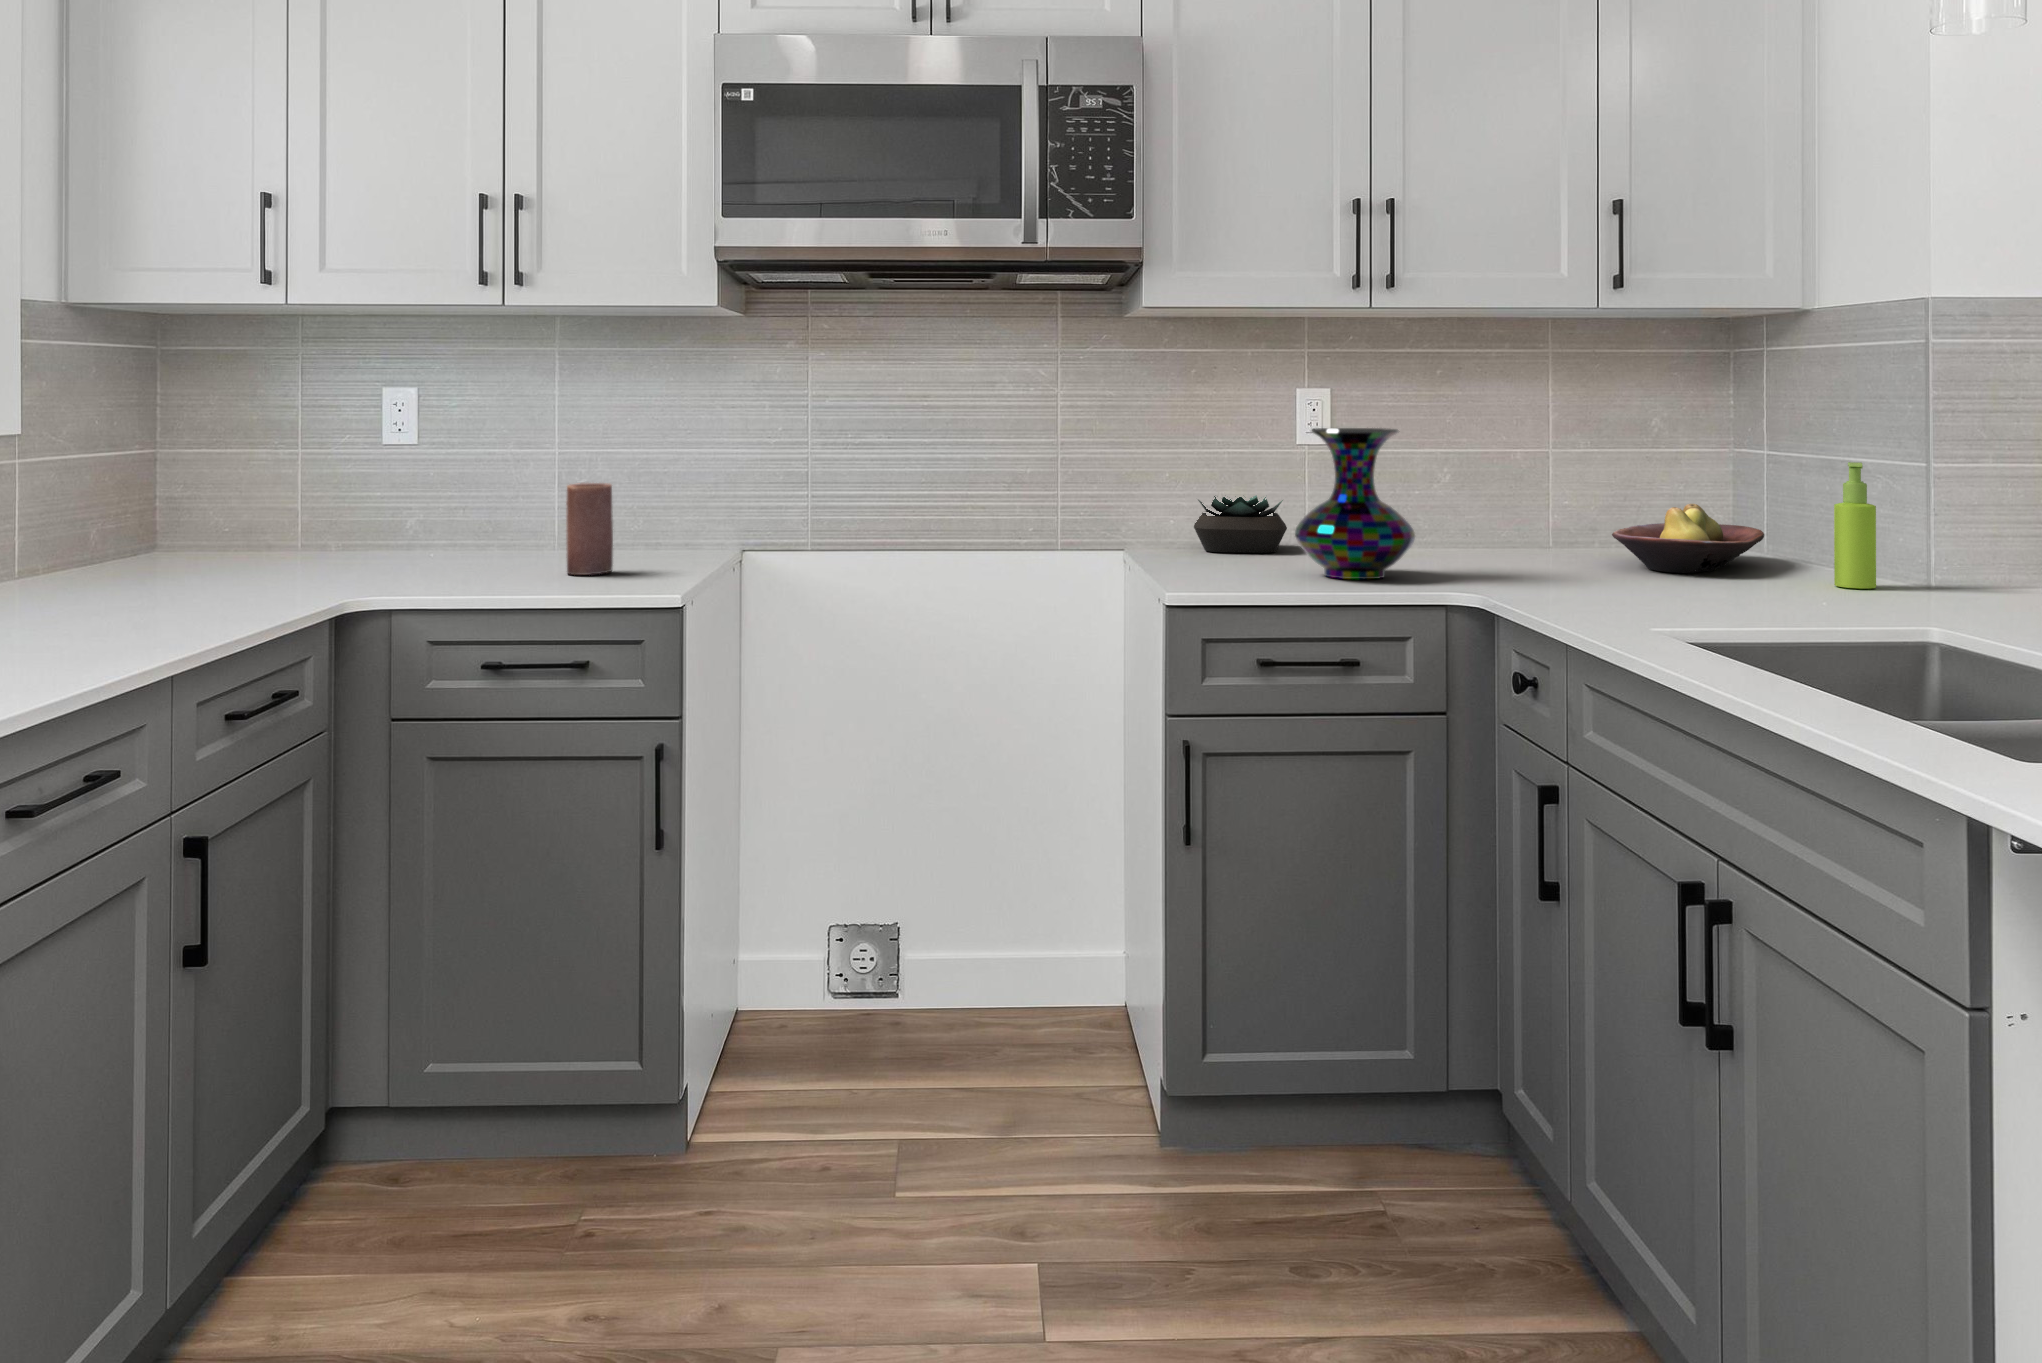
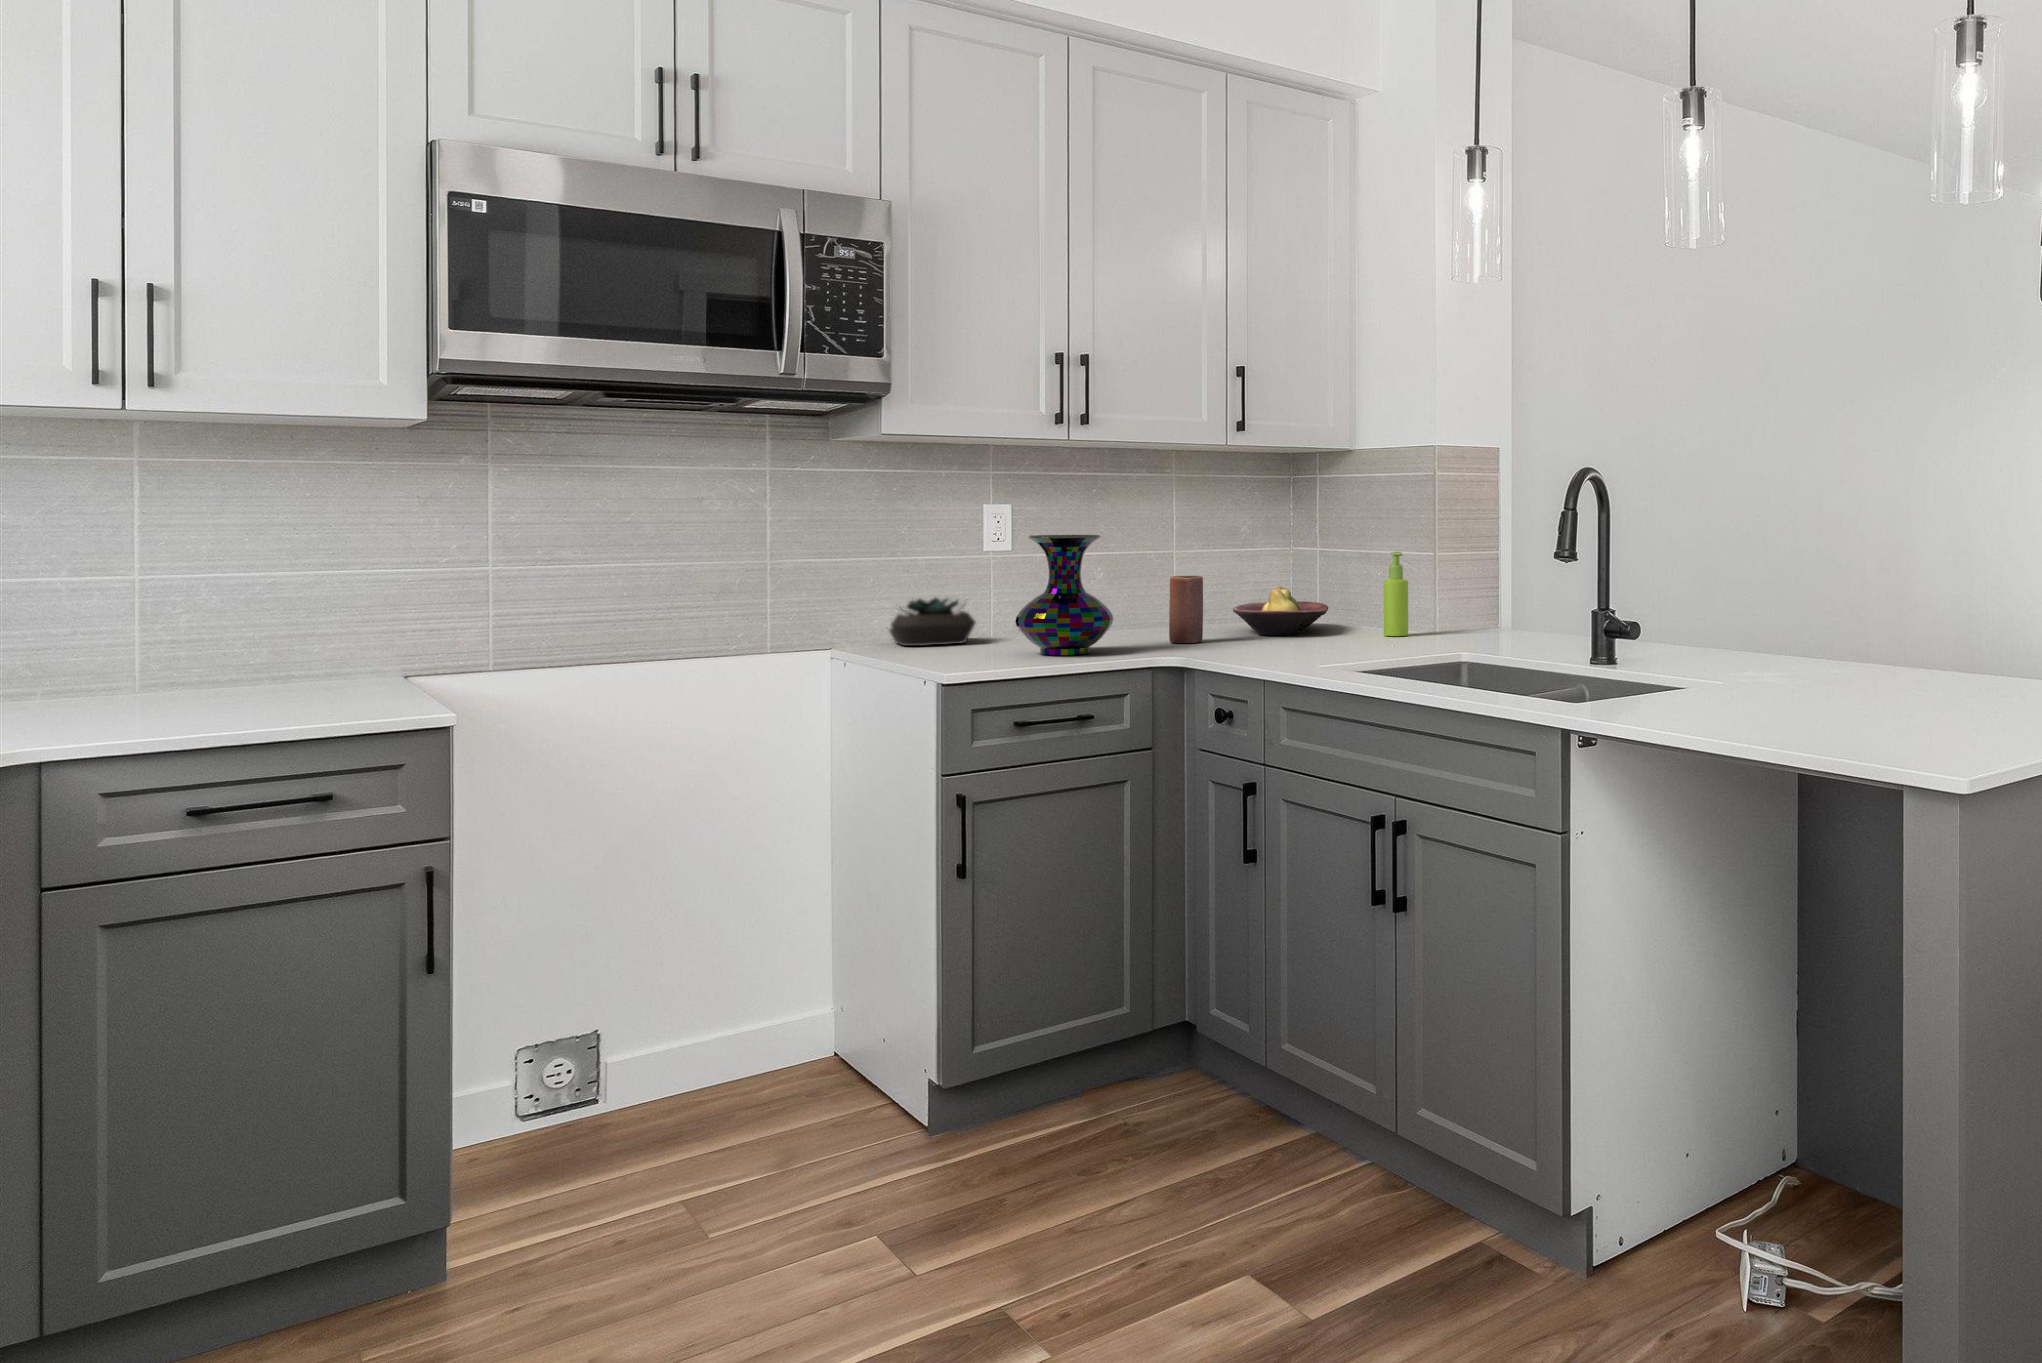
candle: present [566,483,613,575] -> present [1169,576,1203,643]

